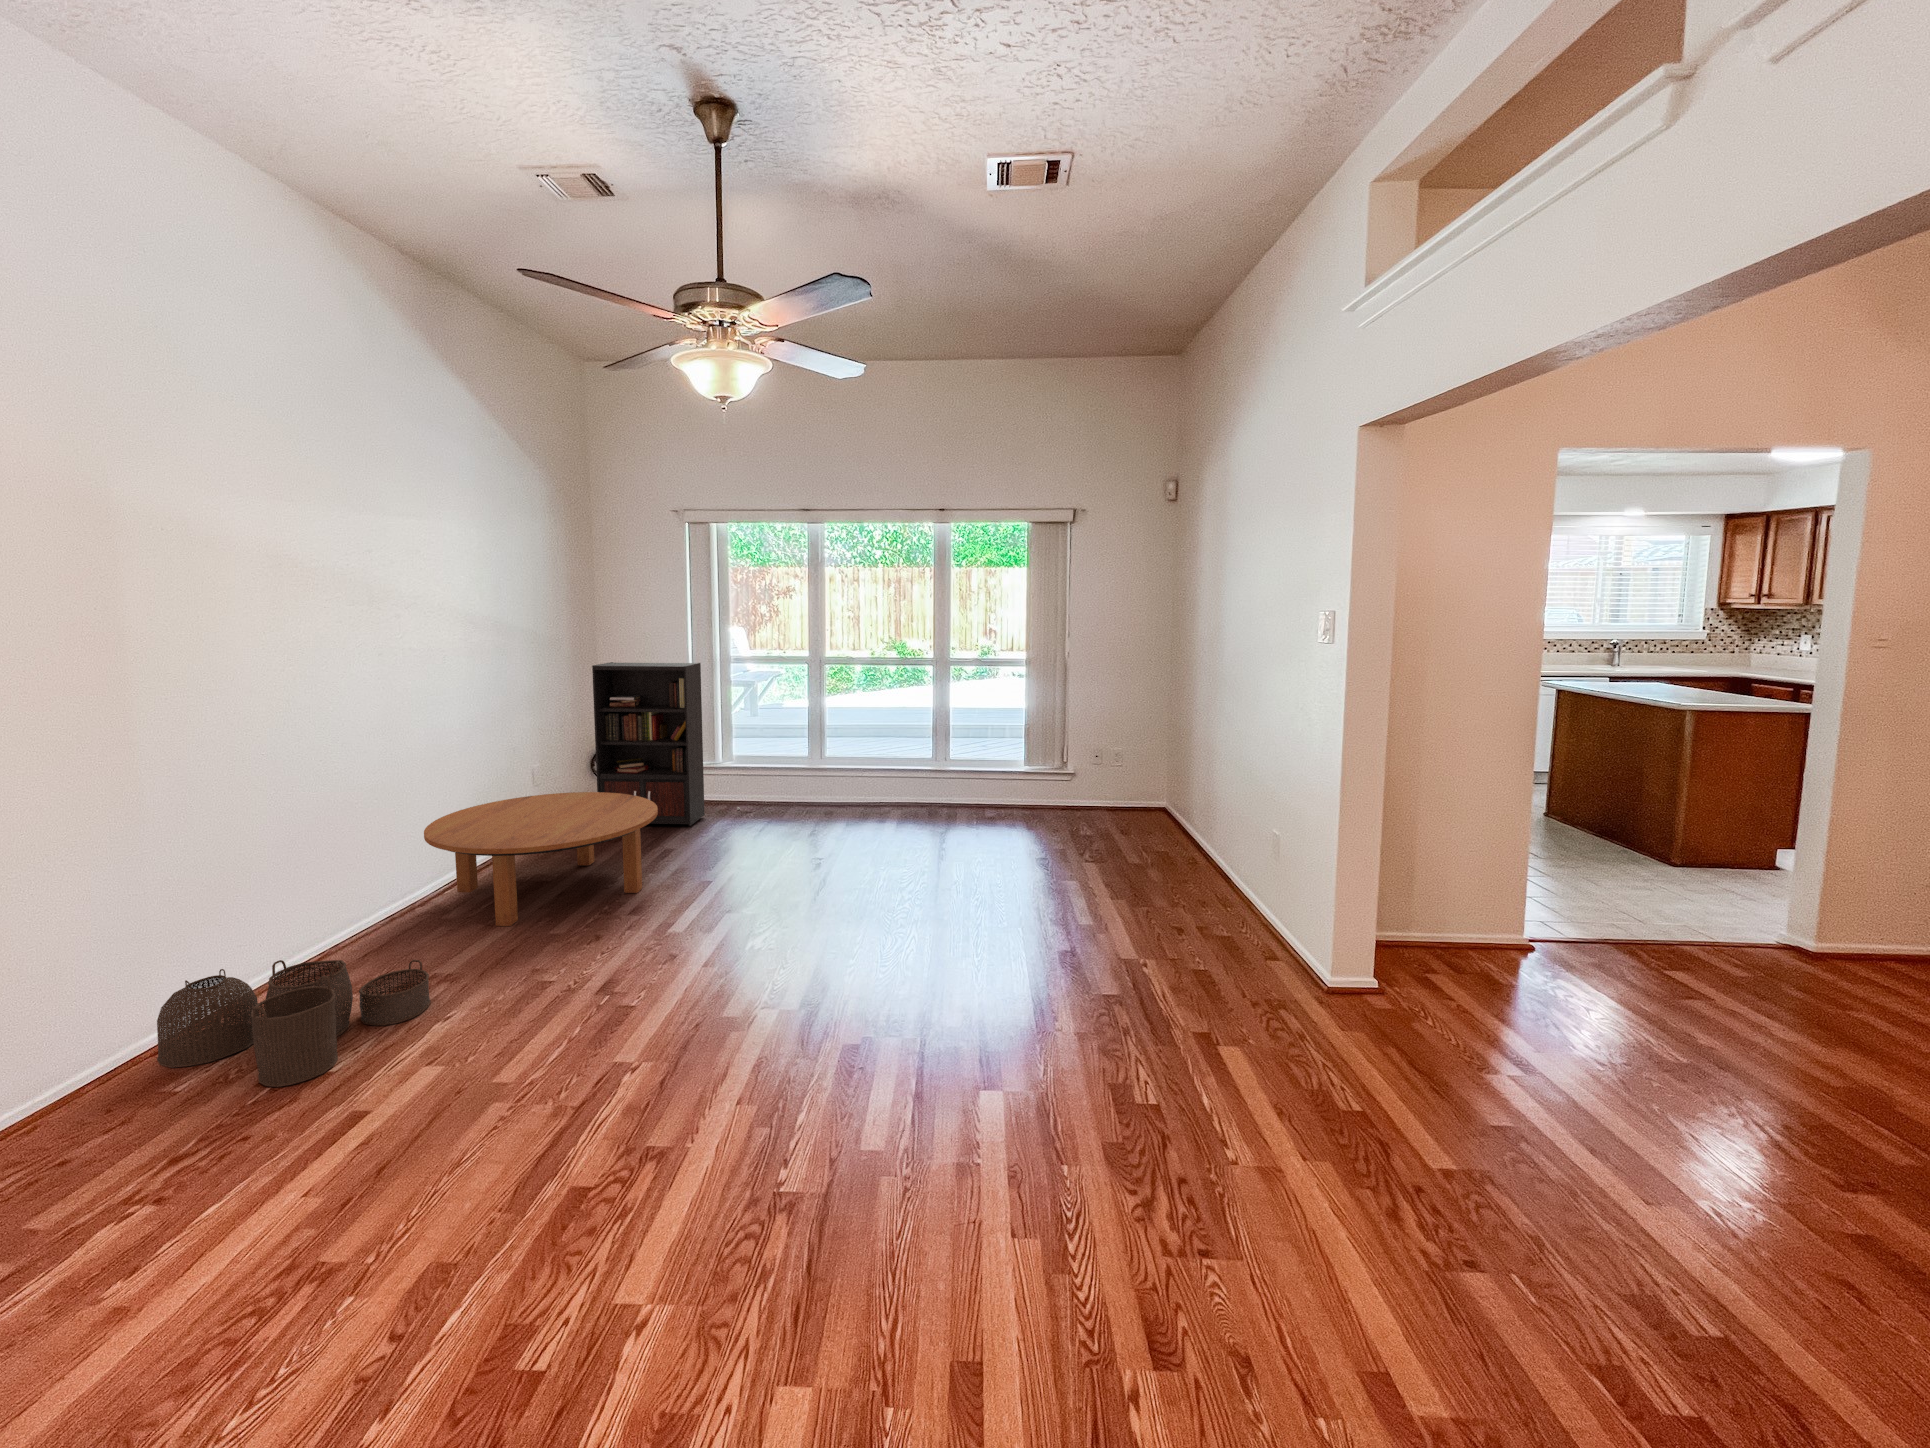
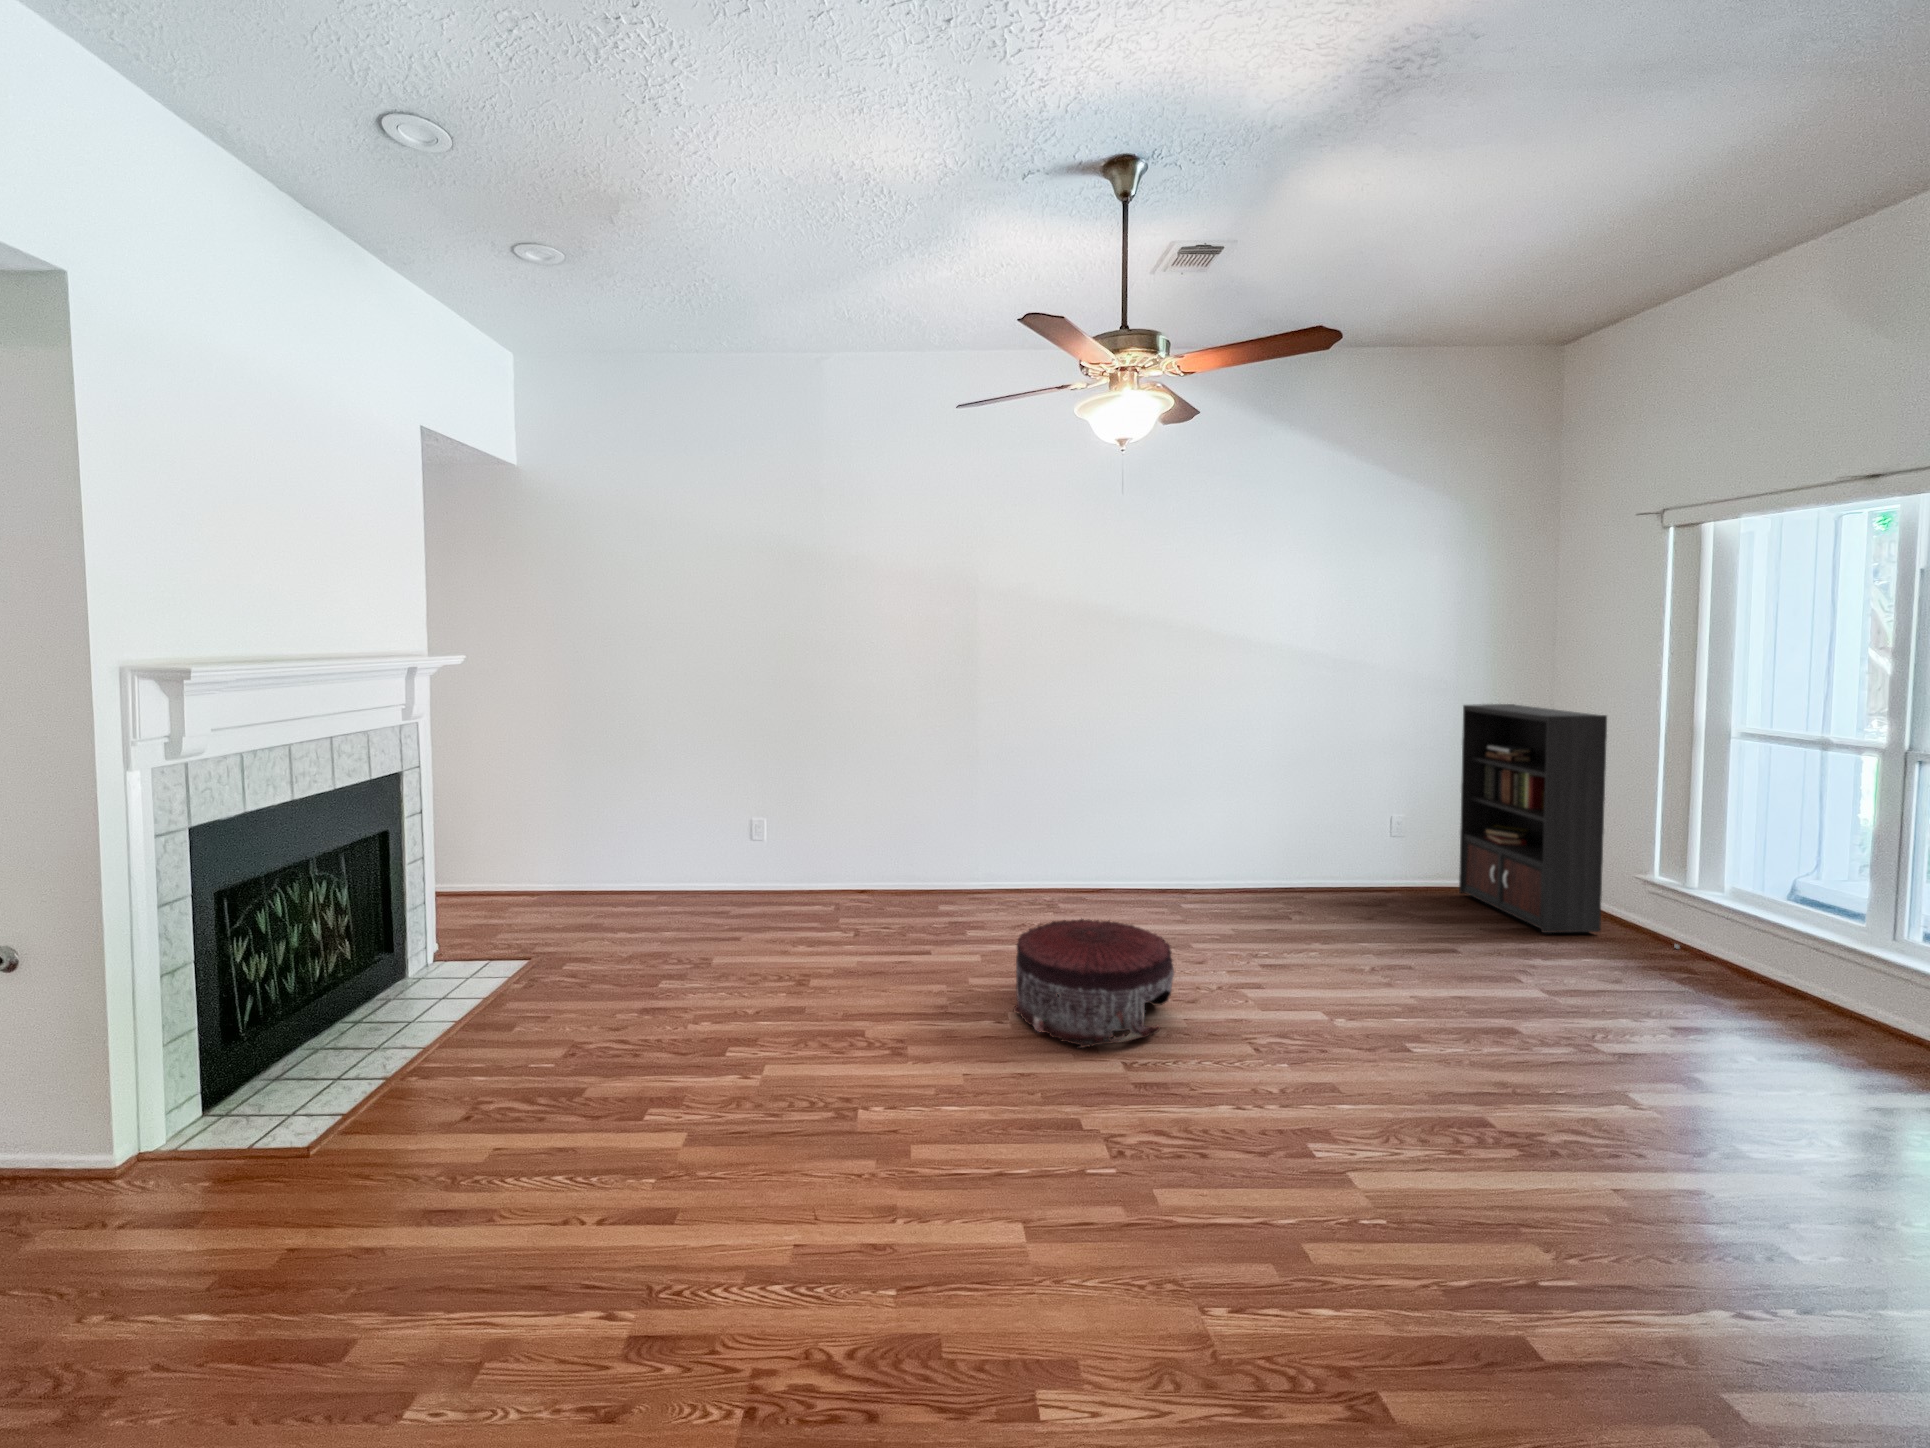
coffee table: present [424,792,658,926] -> none [1166,820,1392,950]
pouf: none [573,903,752,1053] -> present [1013,919,1174,1048]
woven basket: present [157,960,431,1087] -> none [944,853,1060,932]

